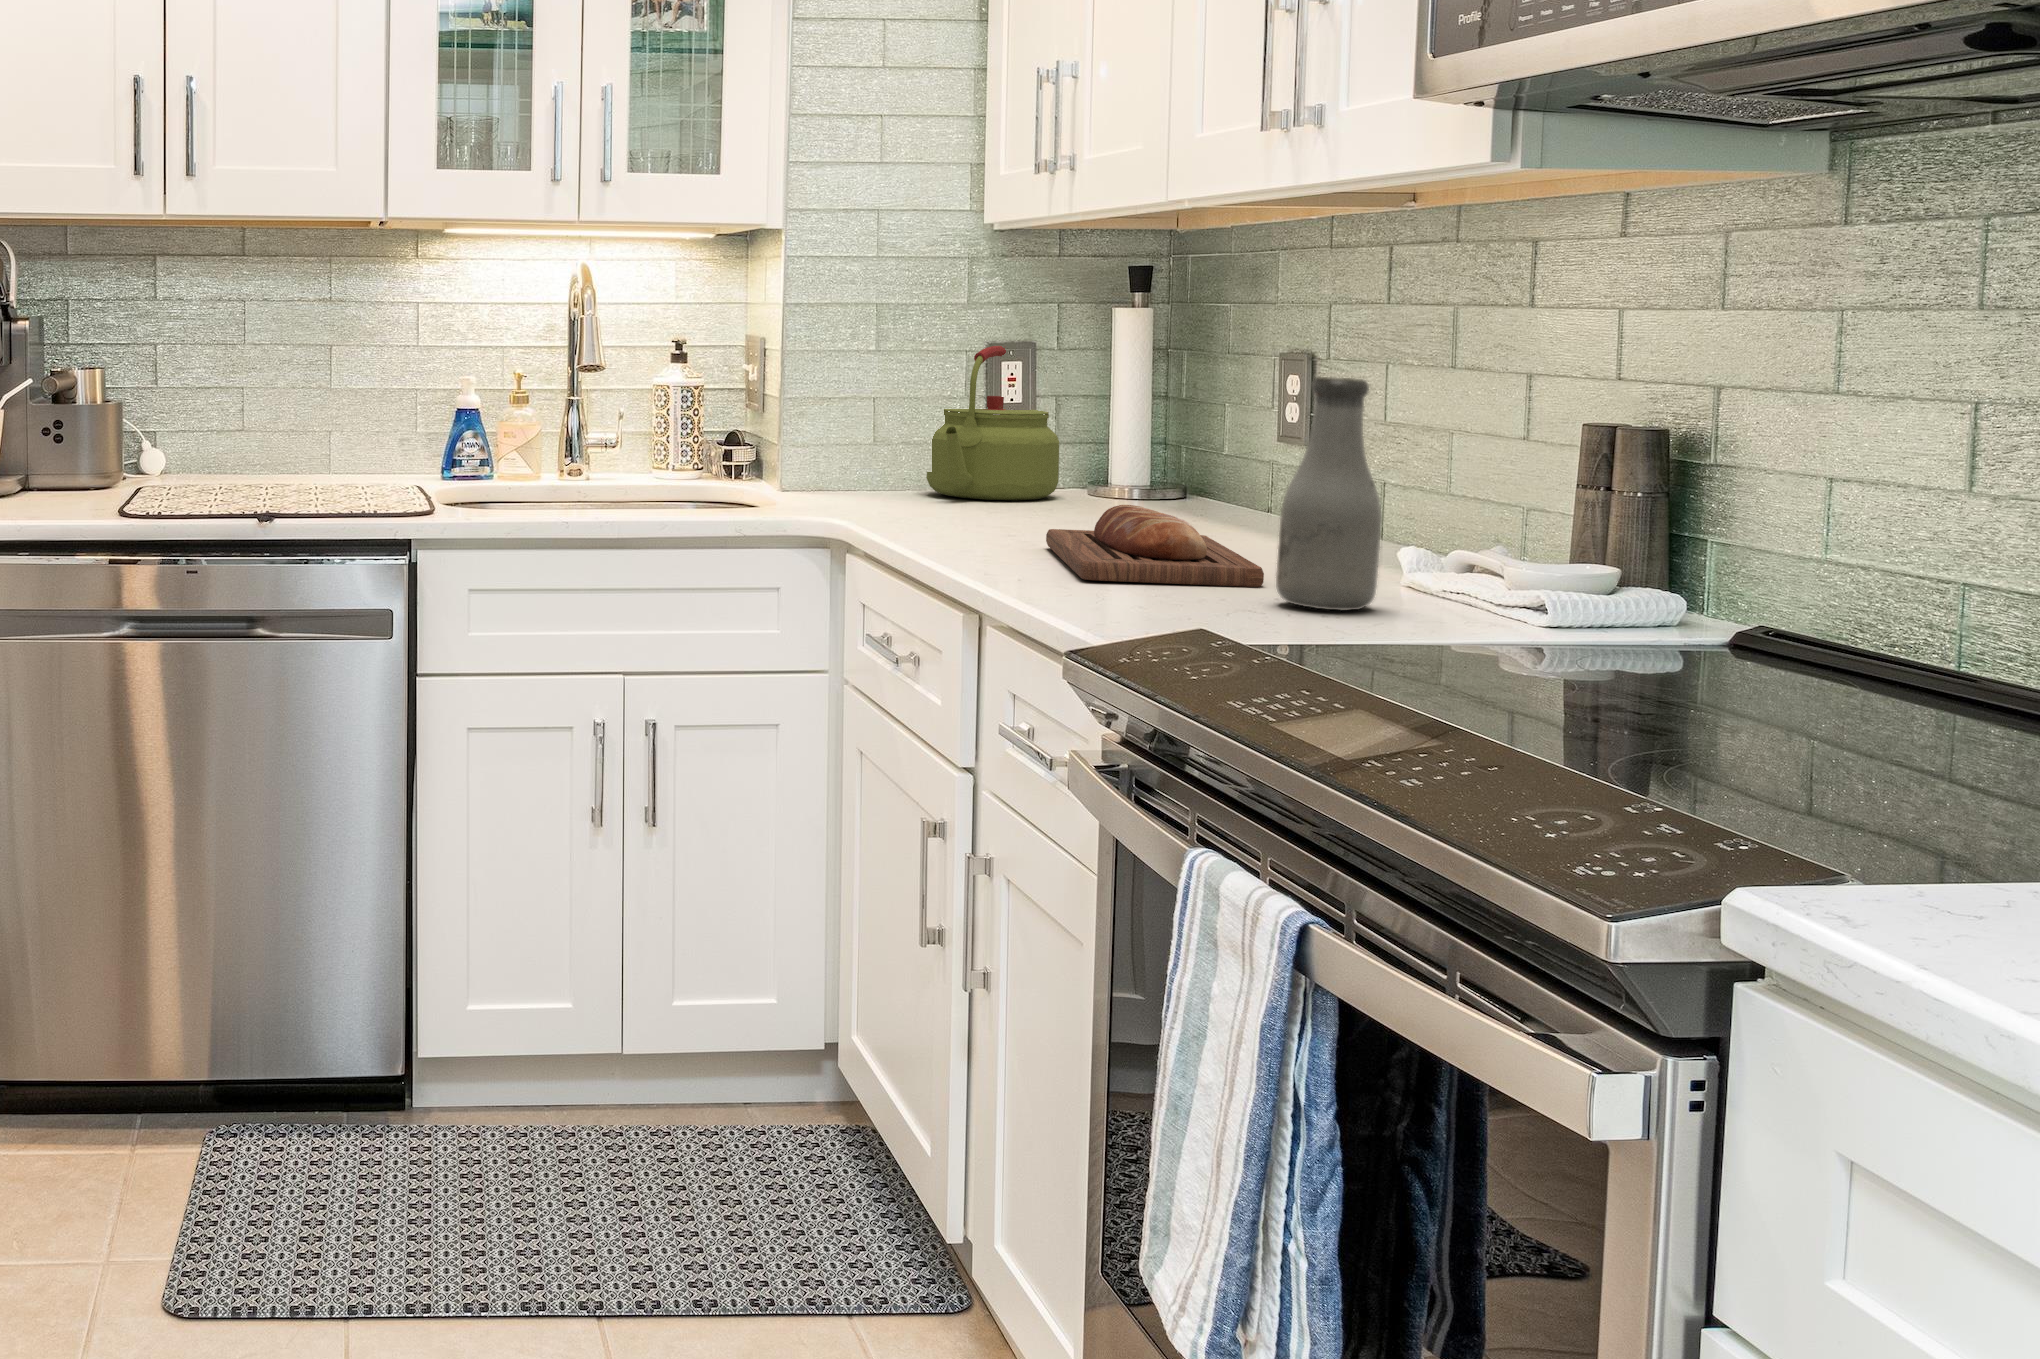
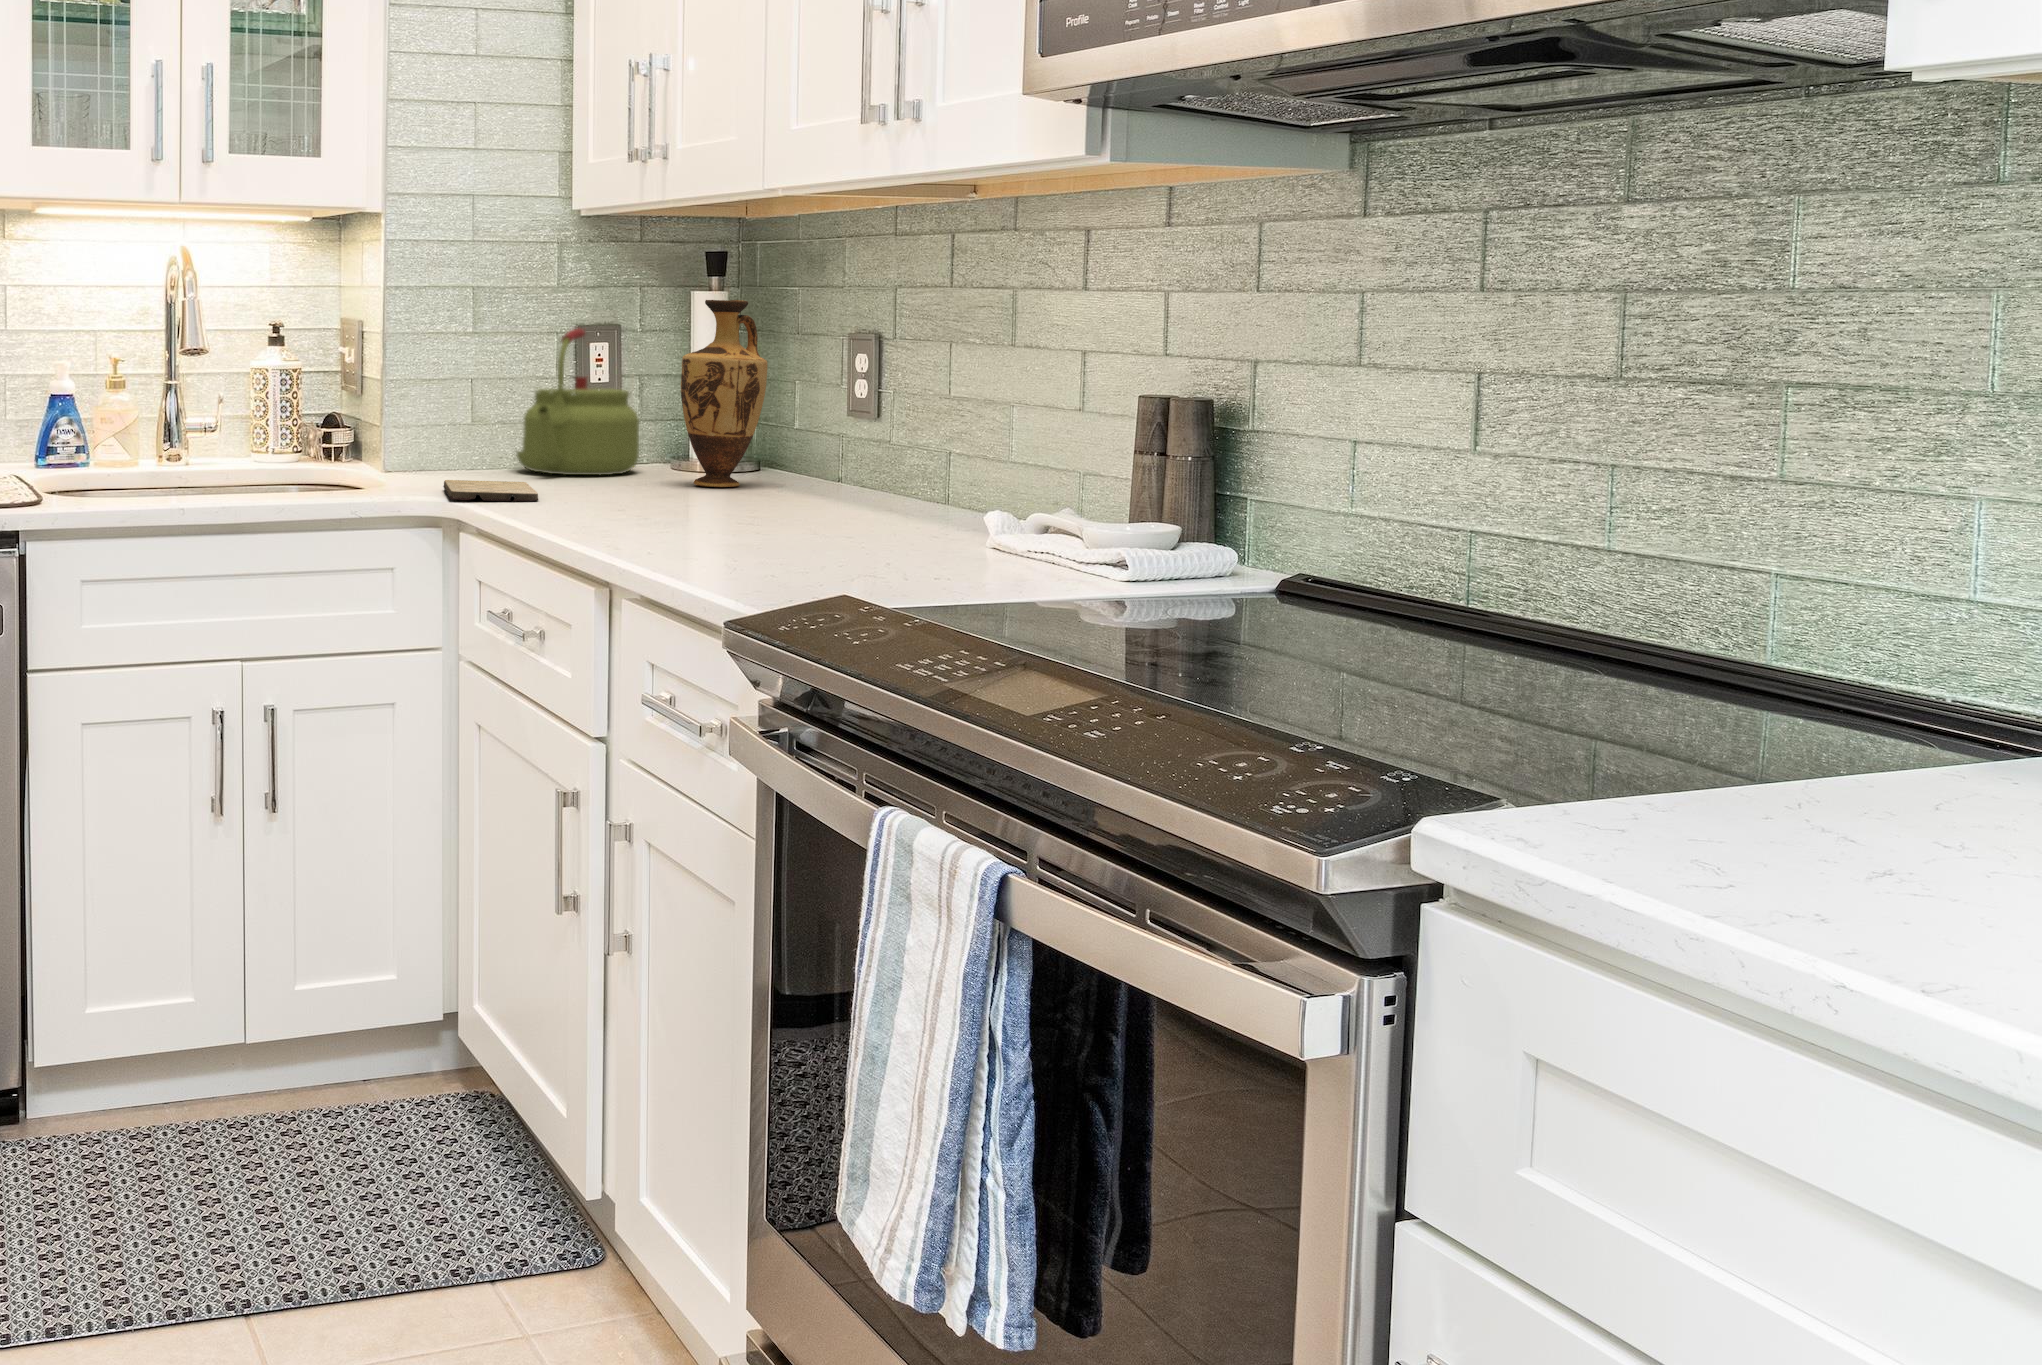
vase: none [1098,316,1194,516] -> present [681,300,767,487]
bottle: present [1276,377,1382,611] -> none [887,354,979,572]
cutting board: none [839,501,933,525] -> present [443,480,538,501]
bread loaf: present [1046,505,1264,587] -> none [654,478,867,552]

